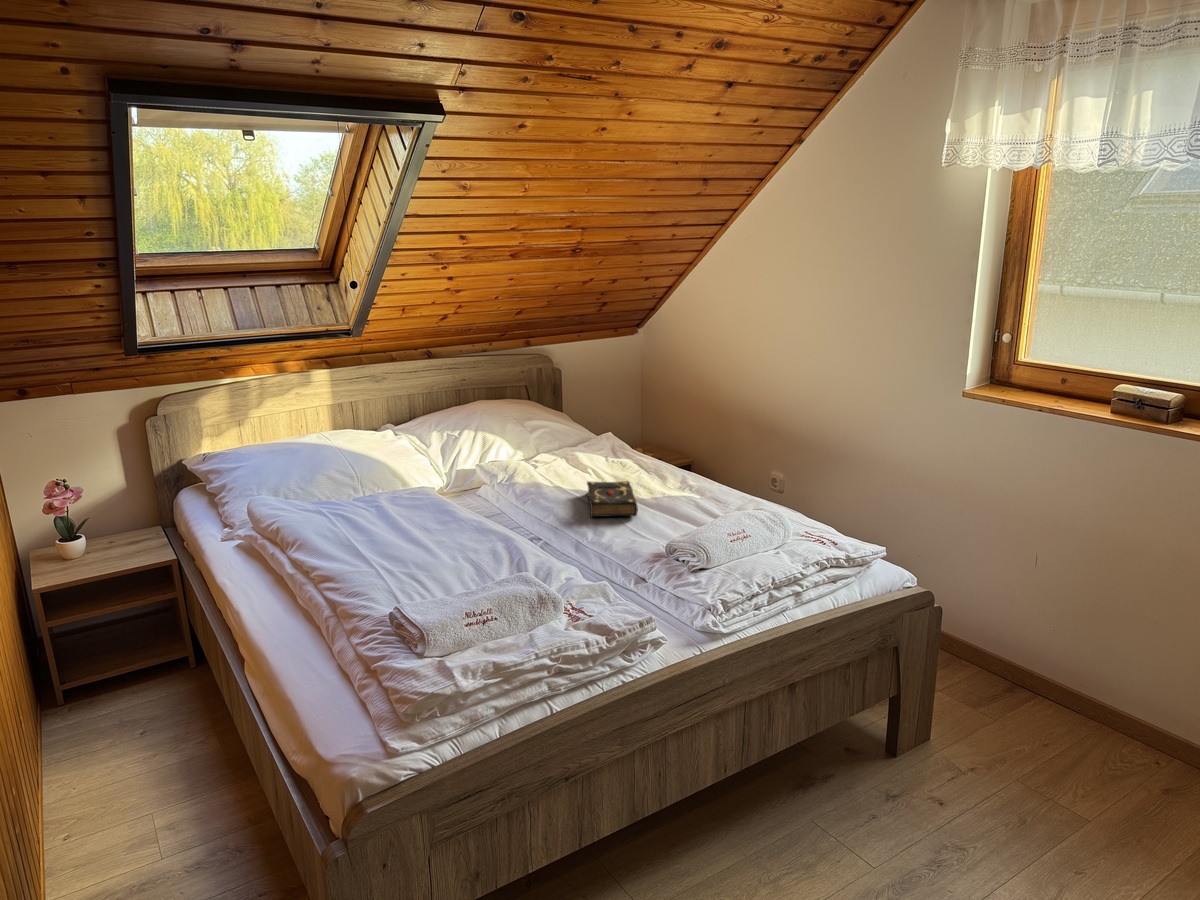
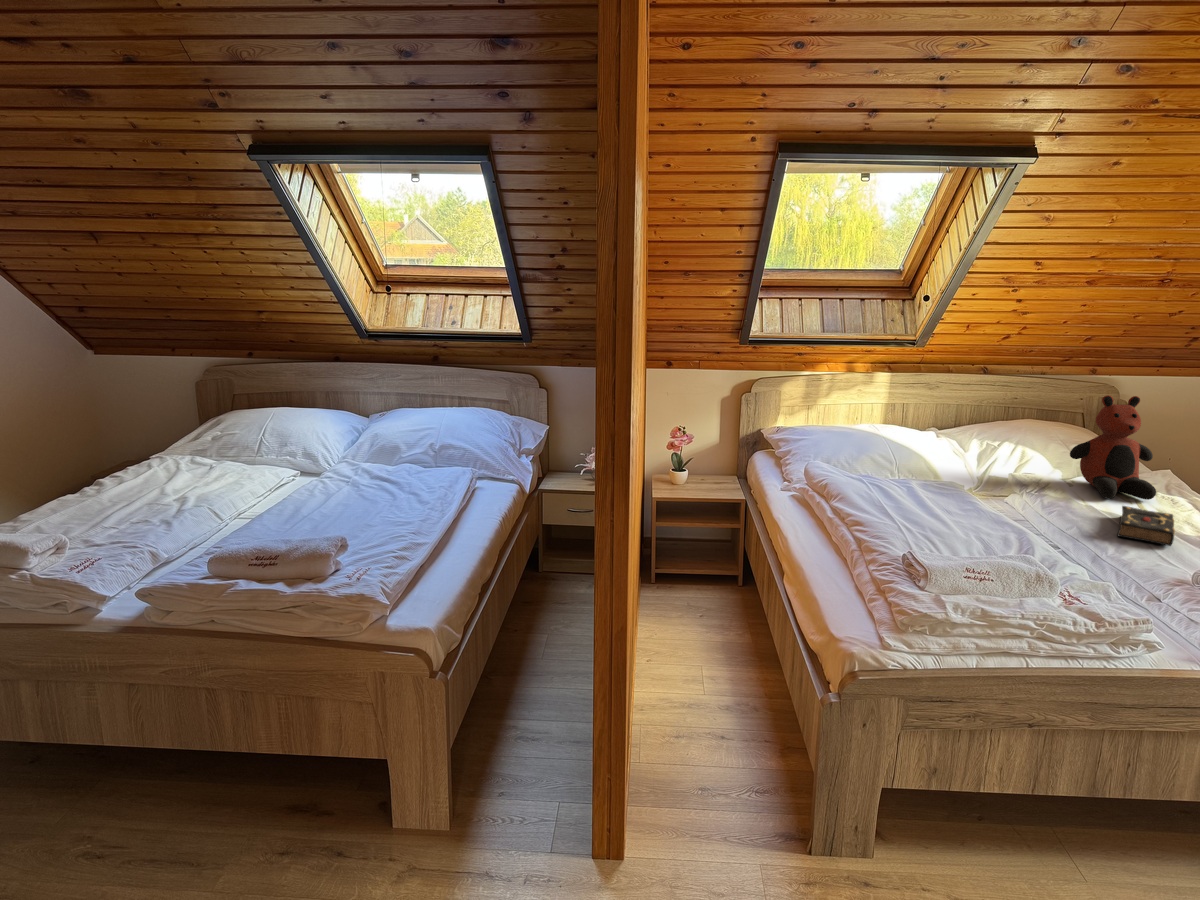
teddy bear: none [529,367,609,475] -> present [1070,395,1156,500]

